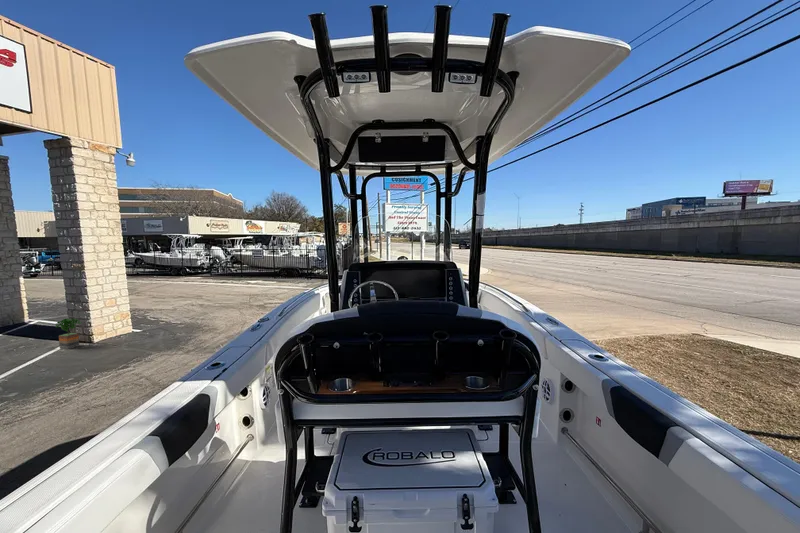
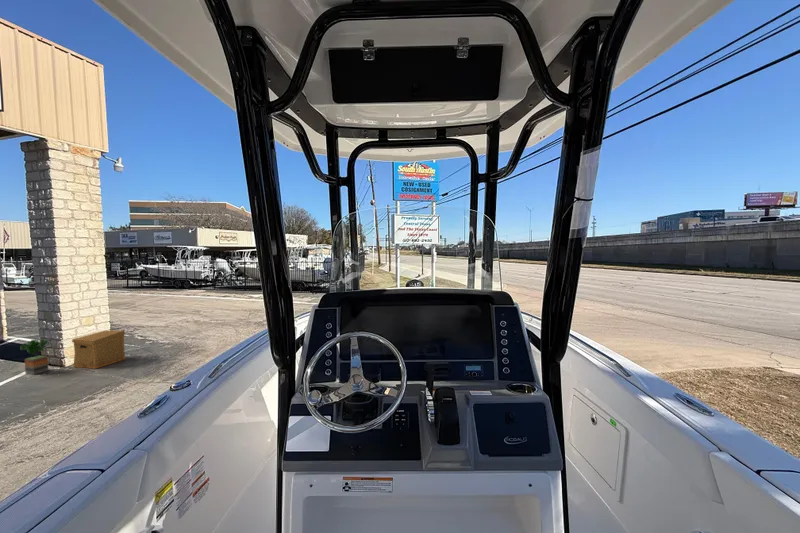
cardboard box: none [98,311,145,344] -> present [72,330,125,369]

